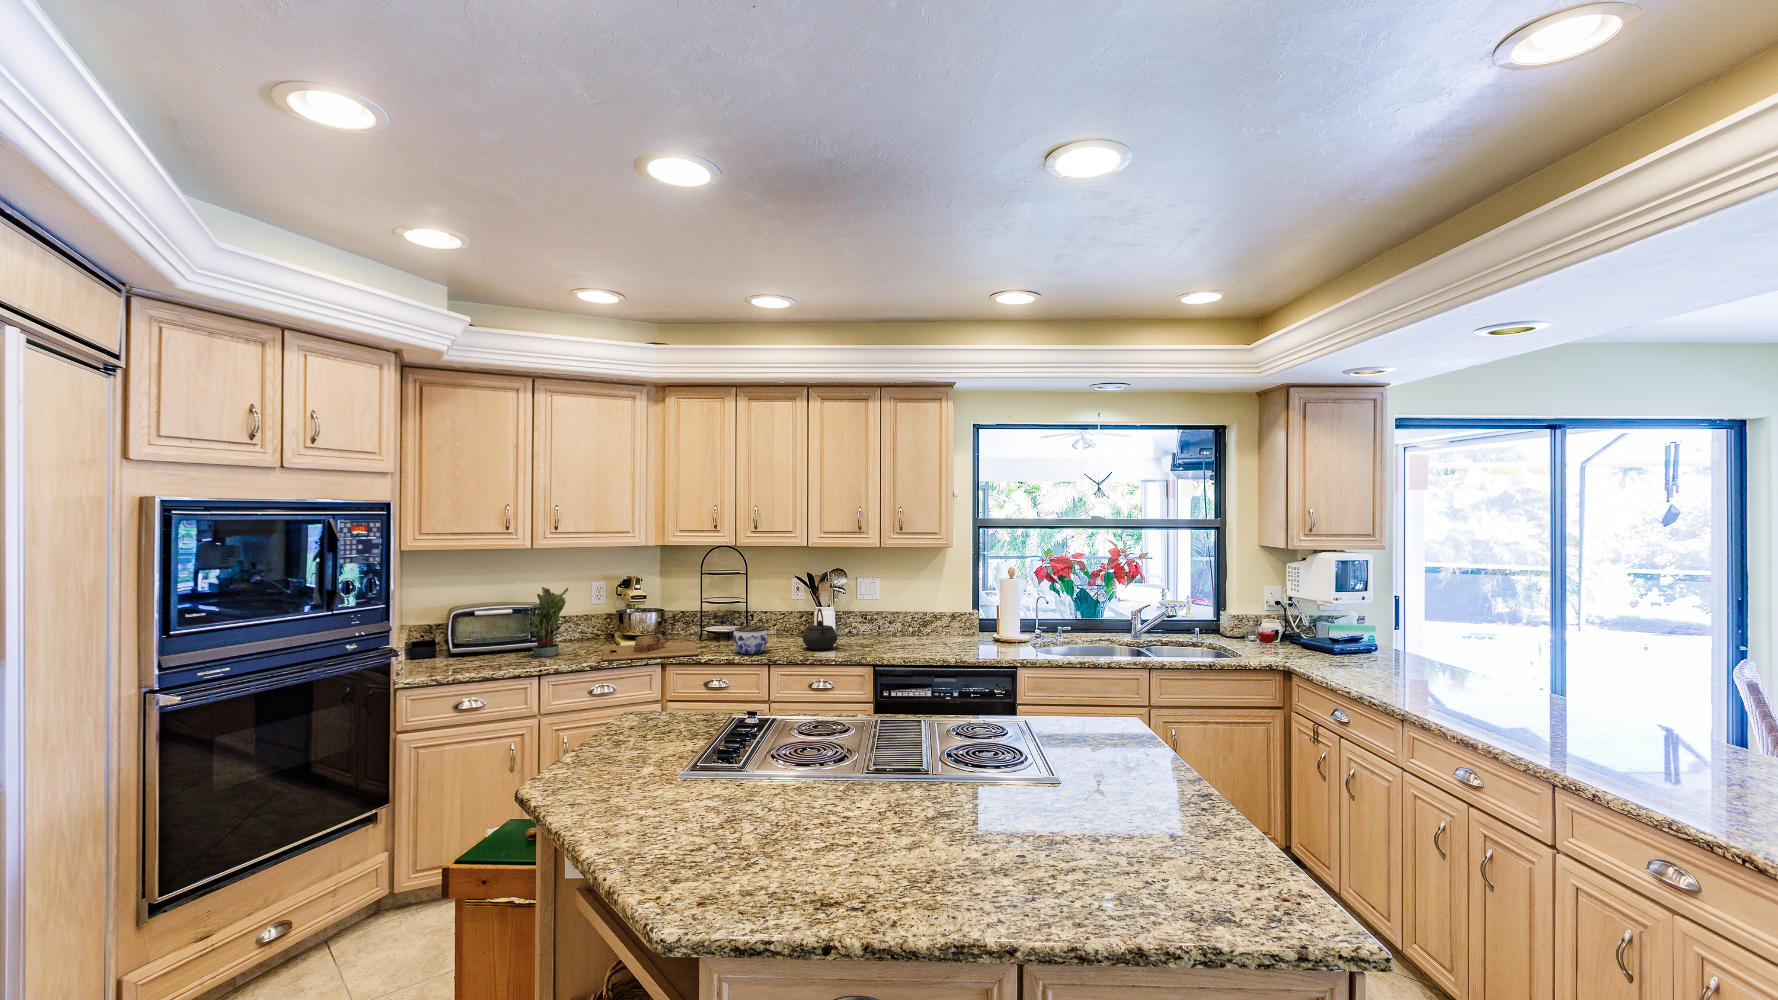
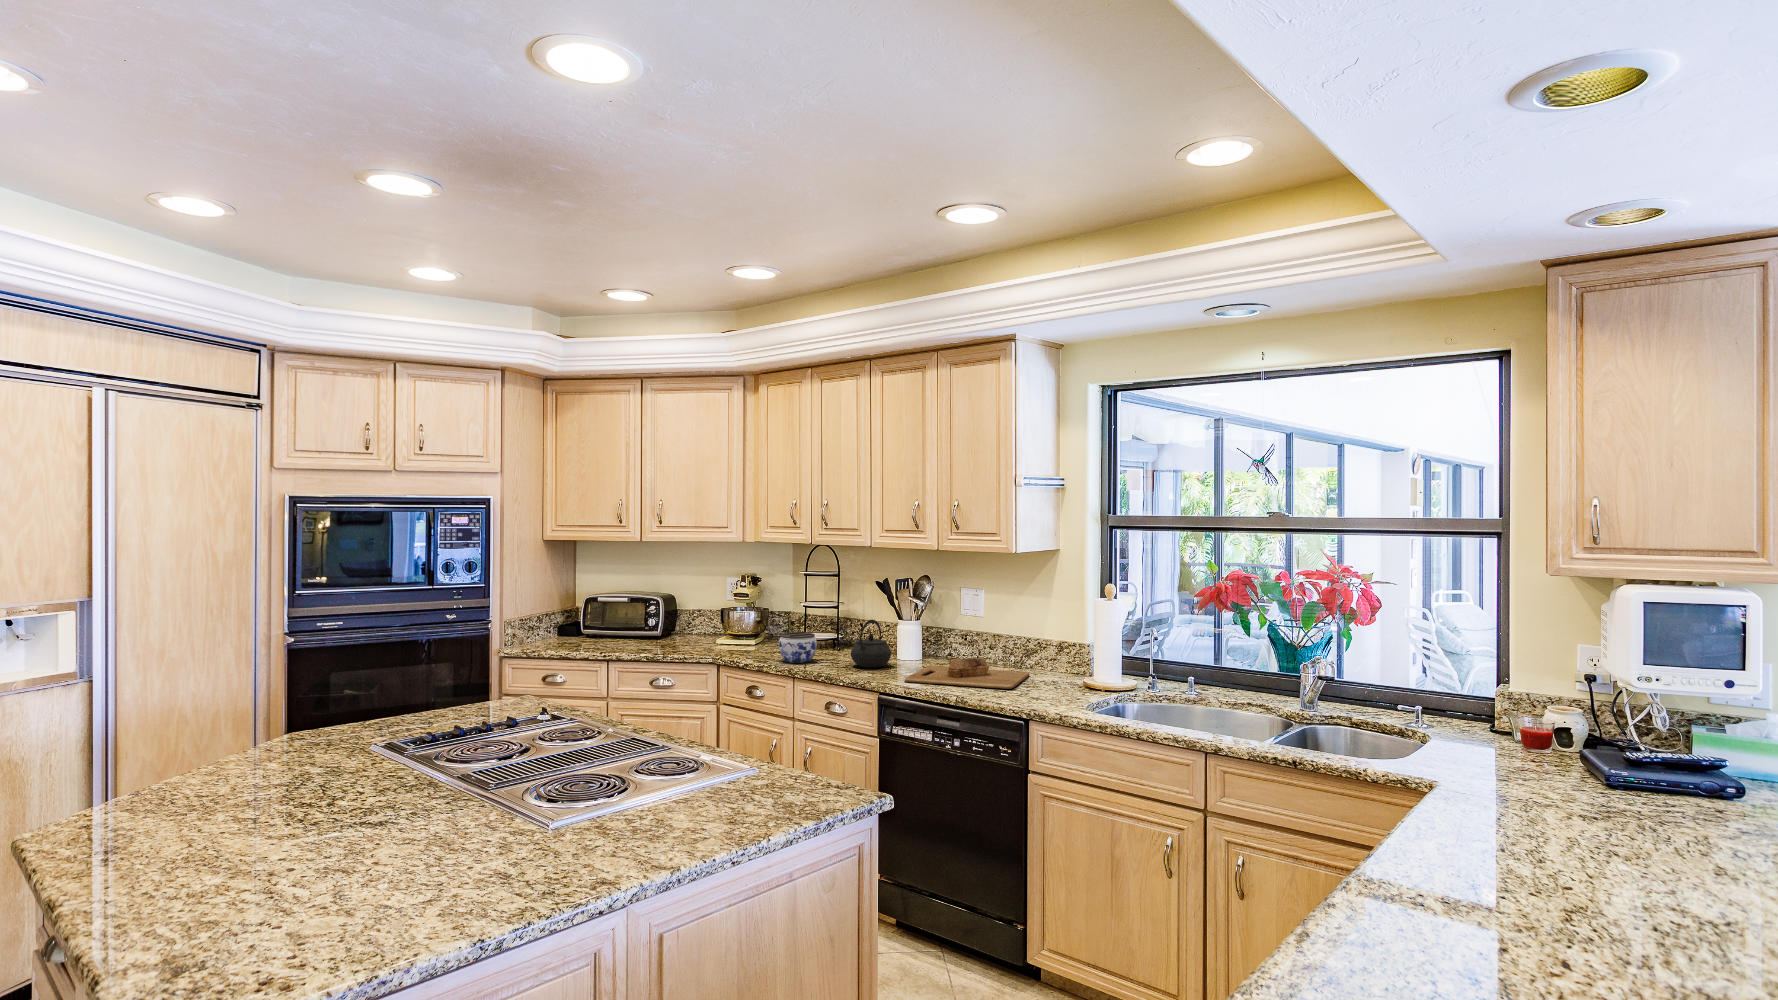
potted plant: present [520,587,568,656] -> none [627,577,666,643]
cutting board: present [602,634,699,661] -> present [905,658,1029,689]

